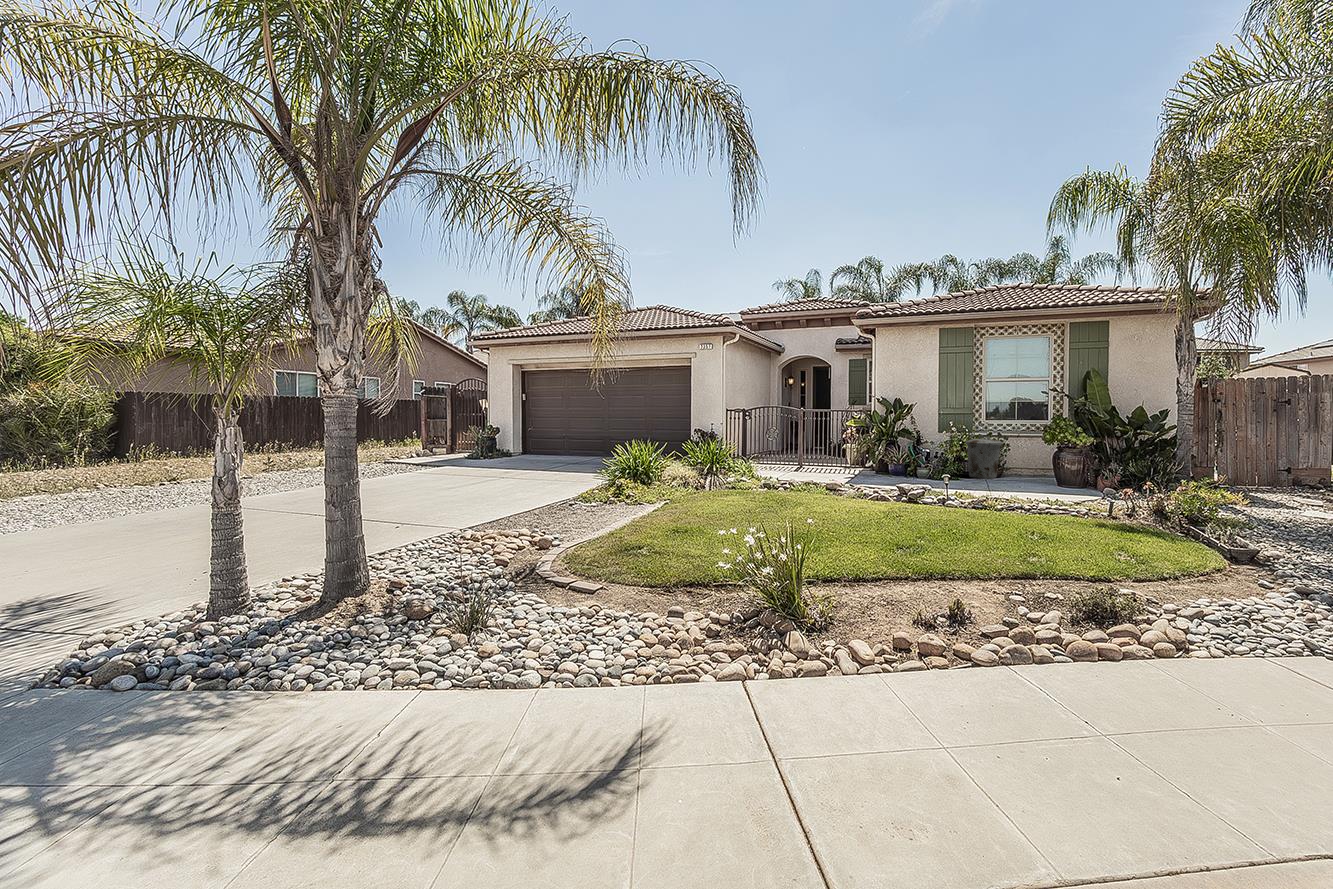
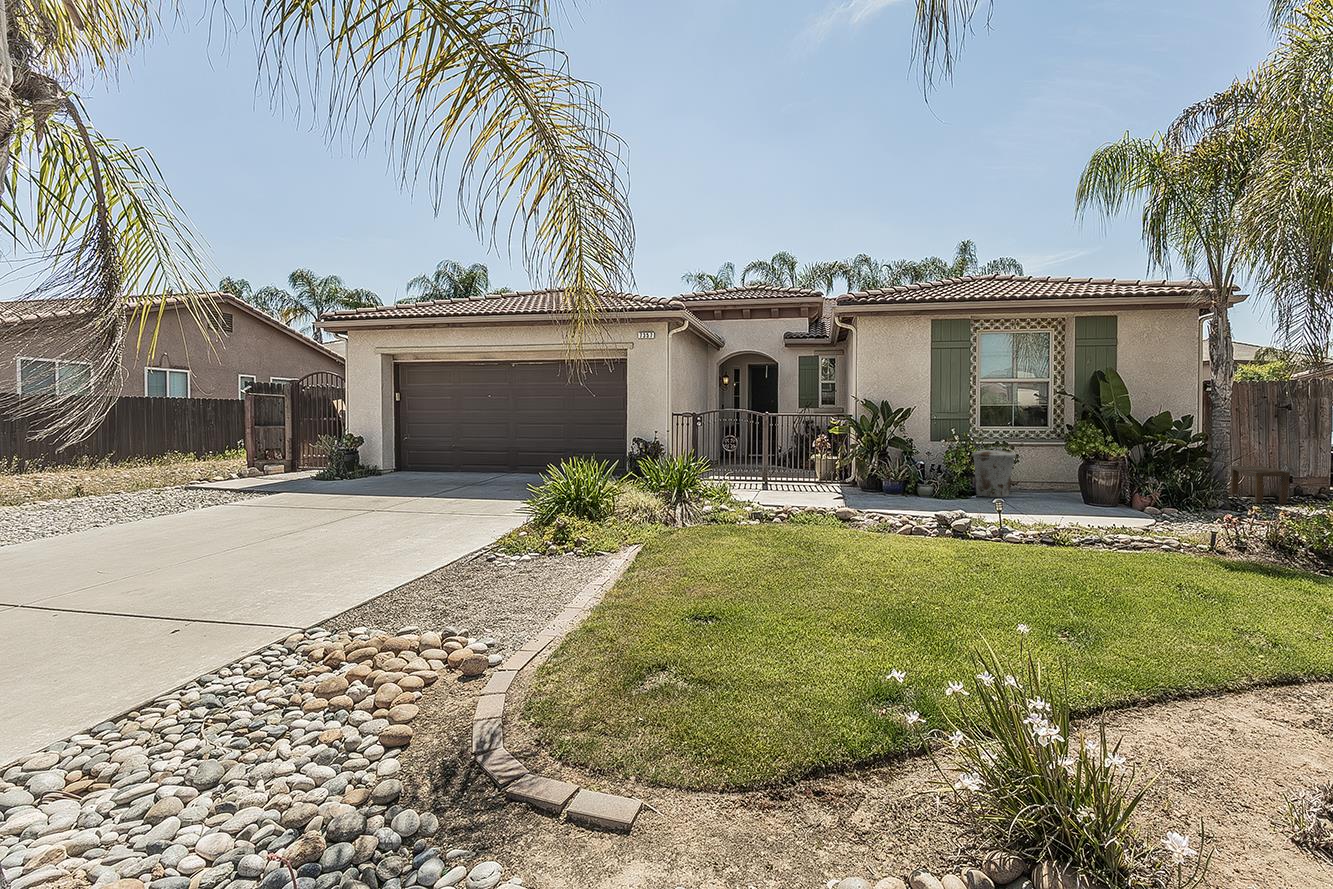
bench: none [1209,454,1251,487] -> present [1231,466,1290,504]

